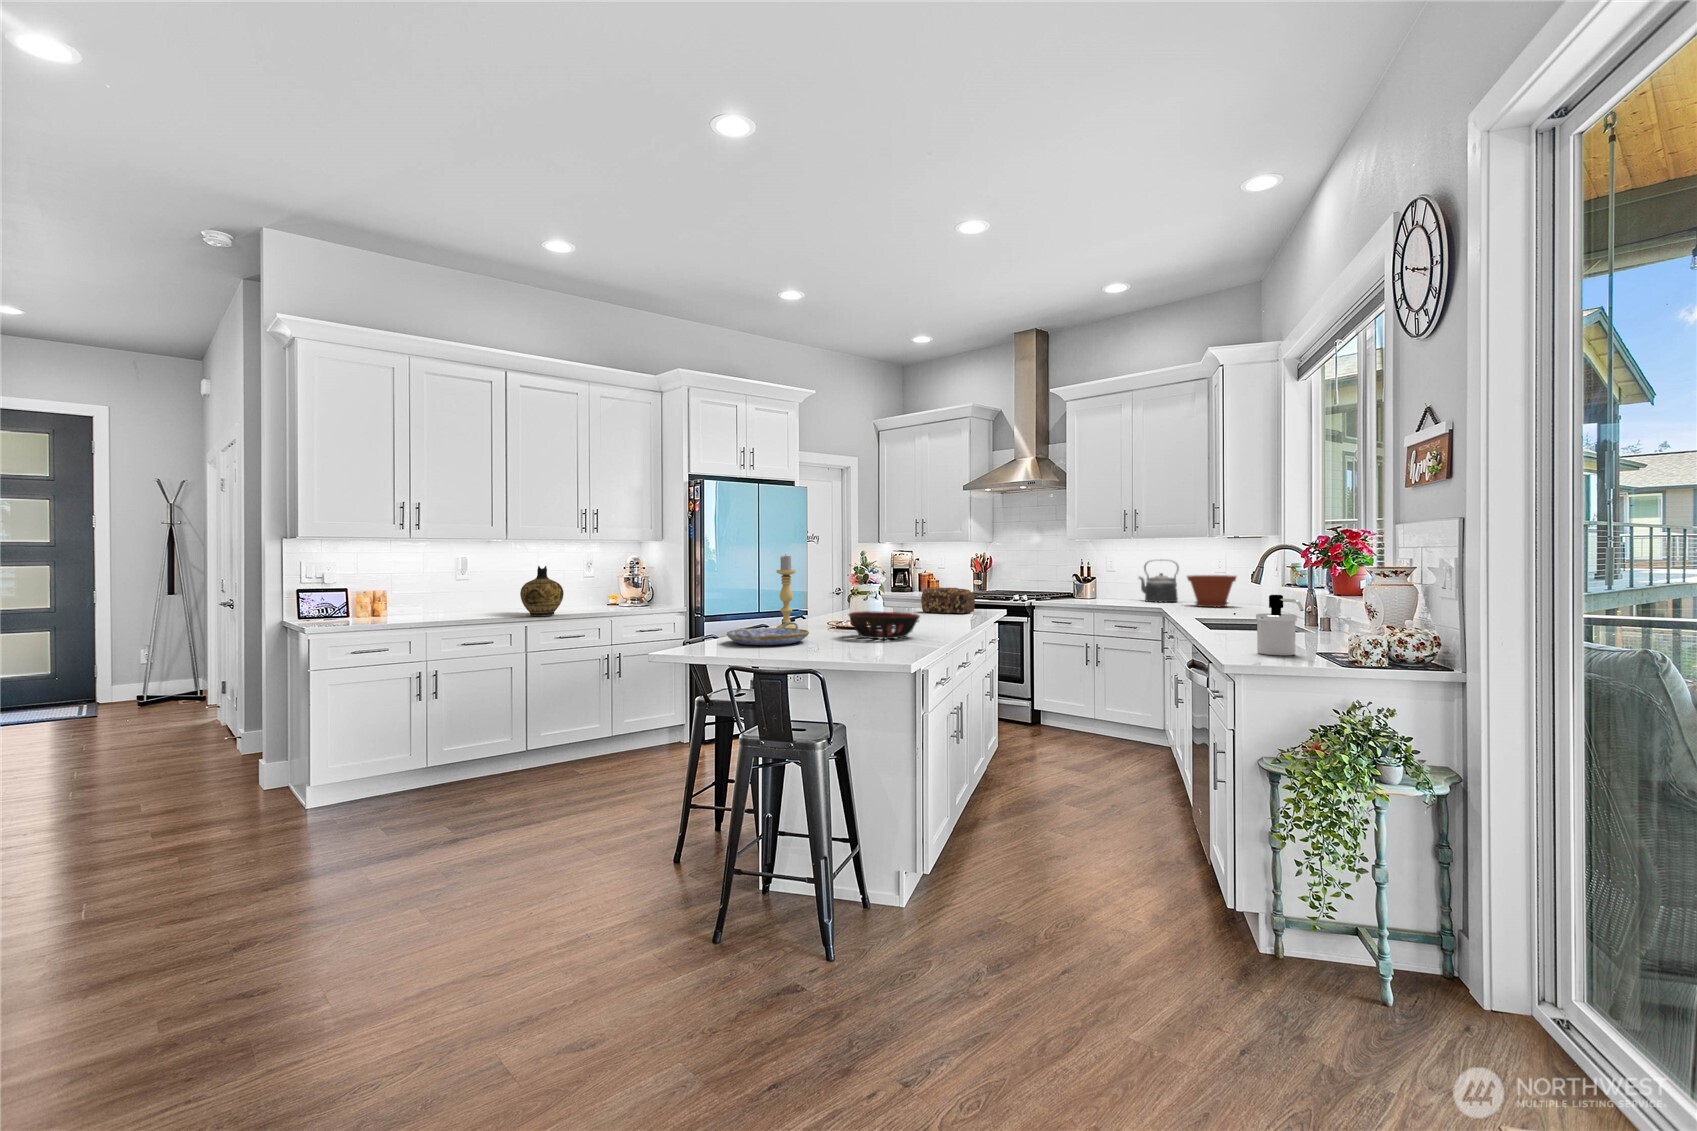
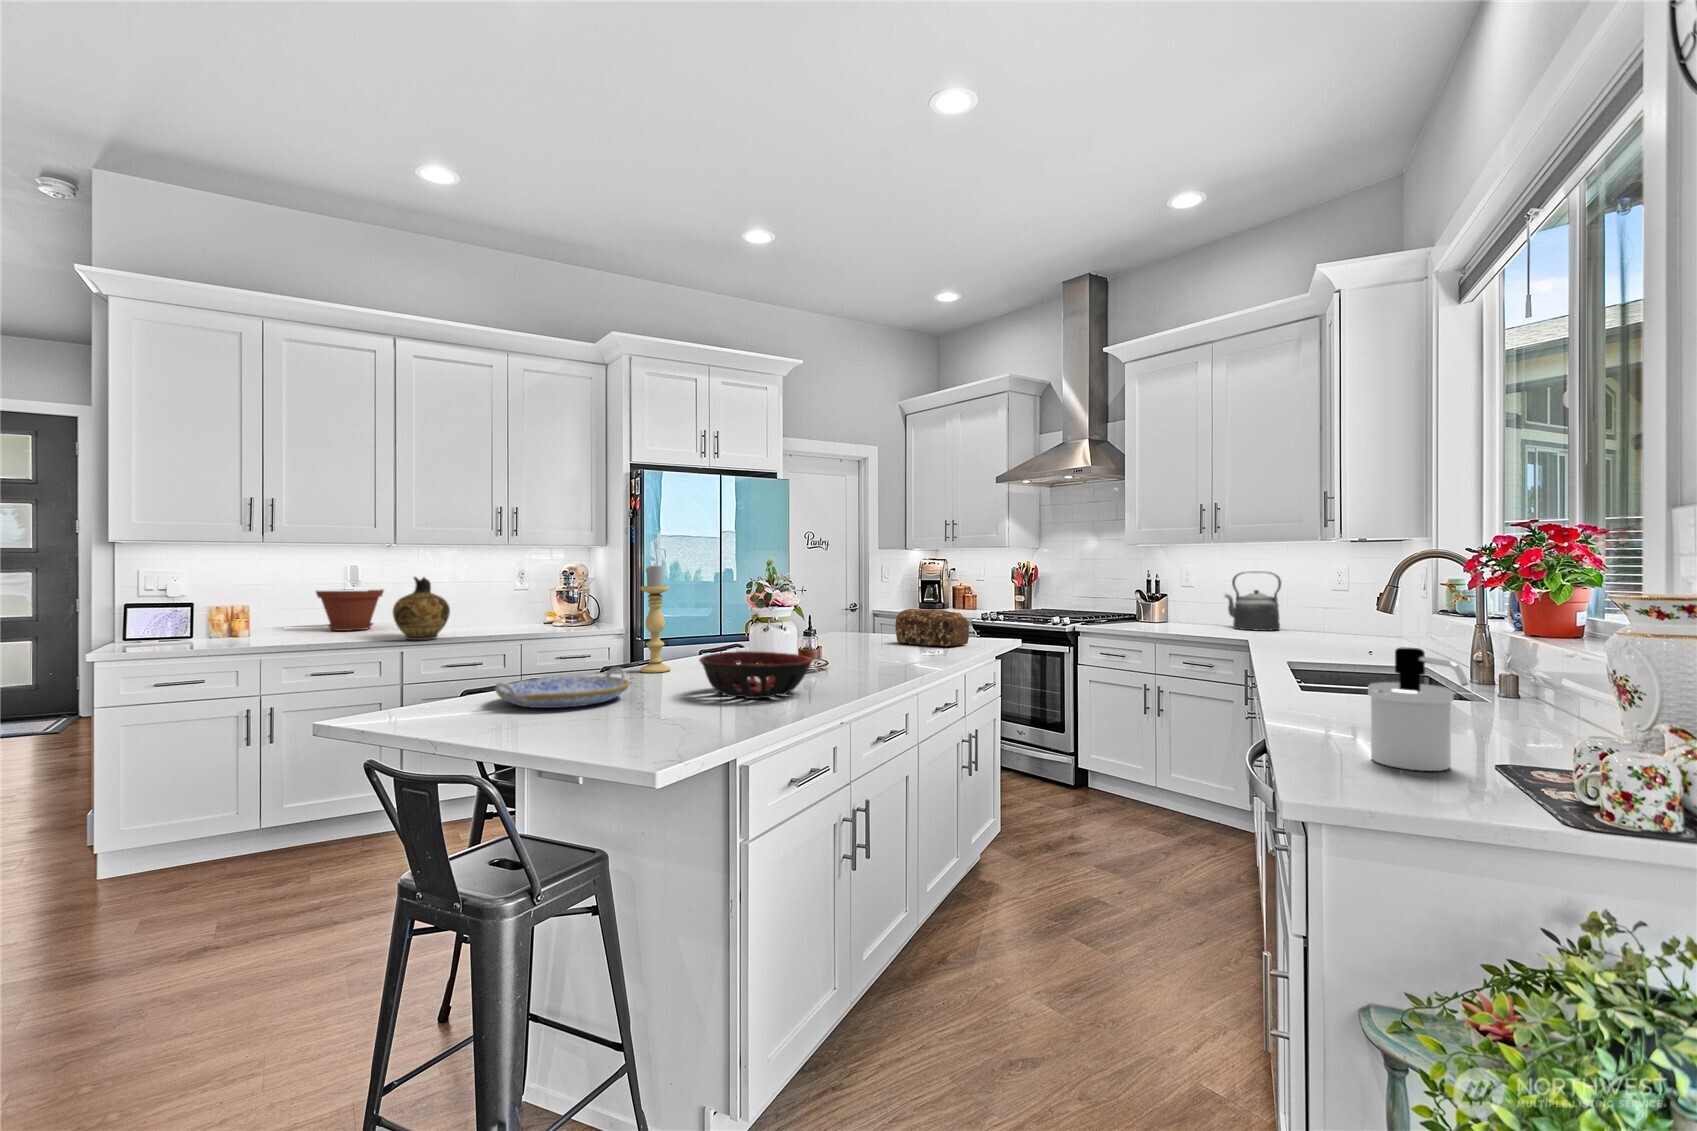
plant pot: present [1187,575,1236,607] -> present [316,589,384,631]

